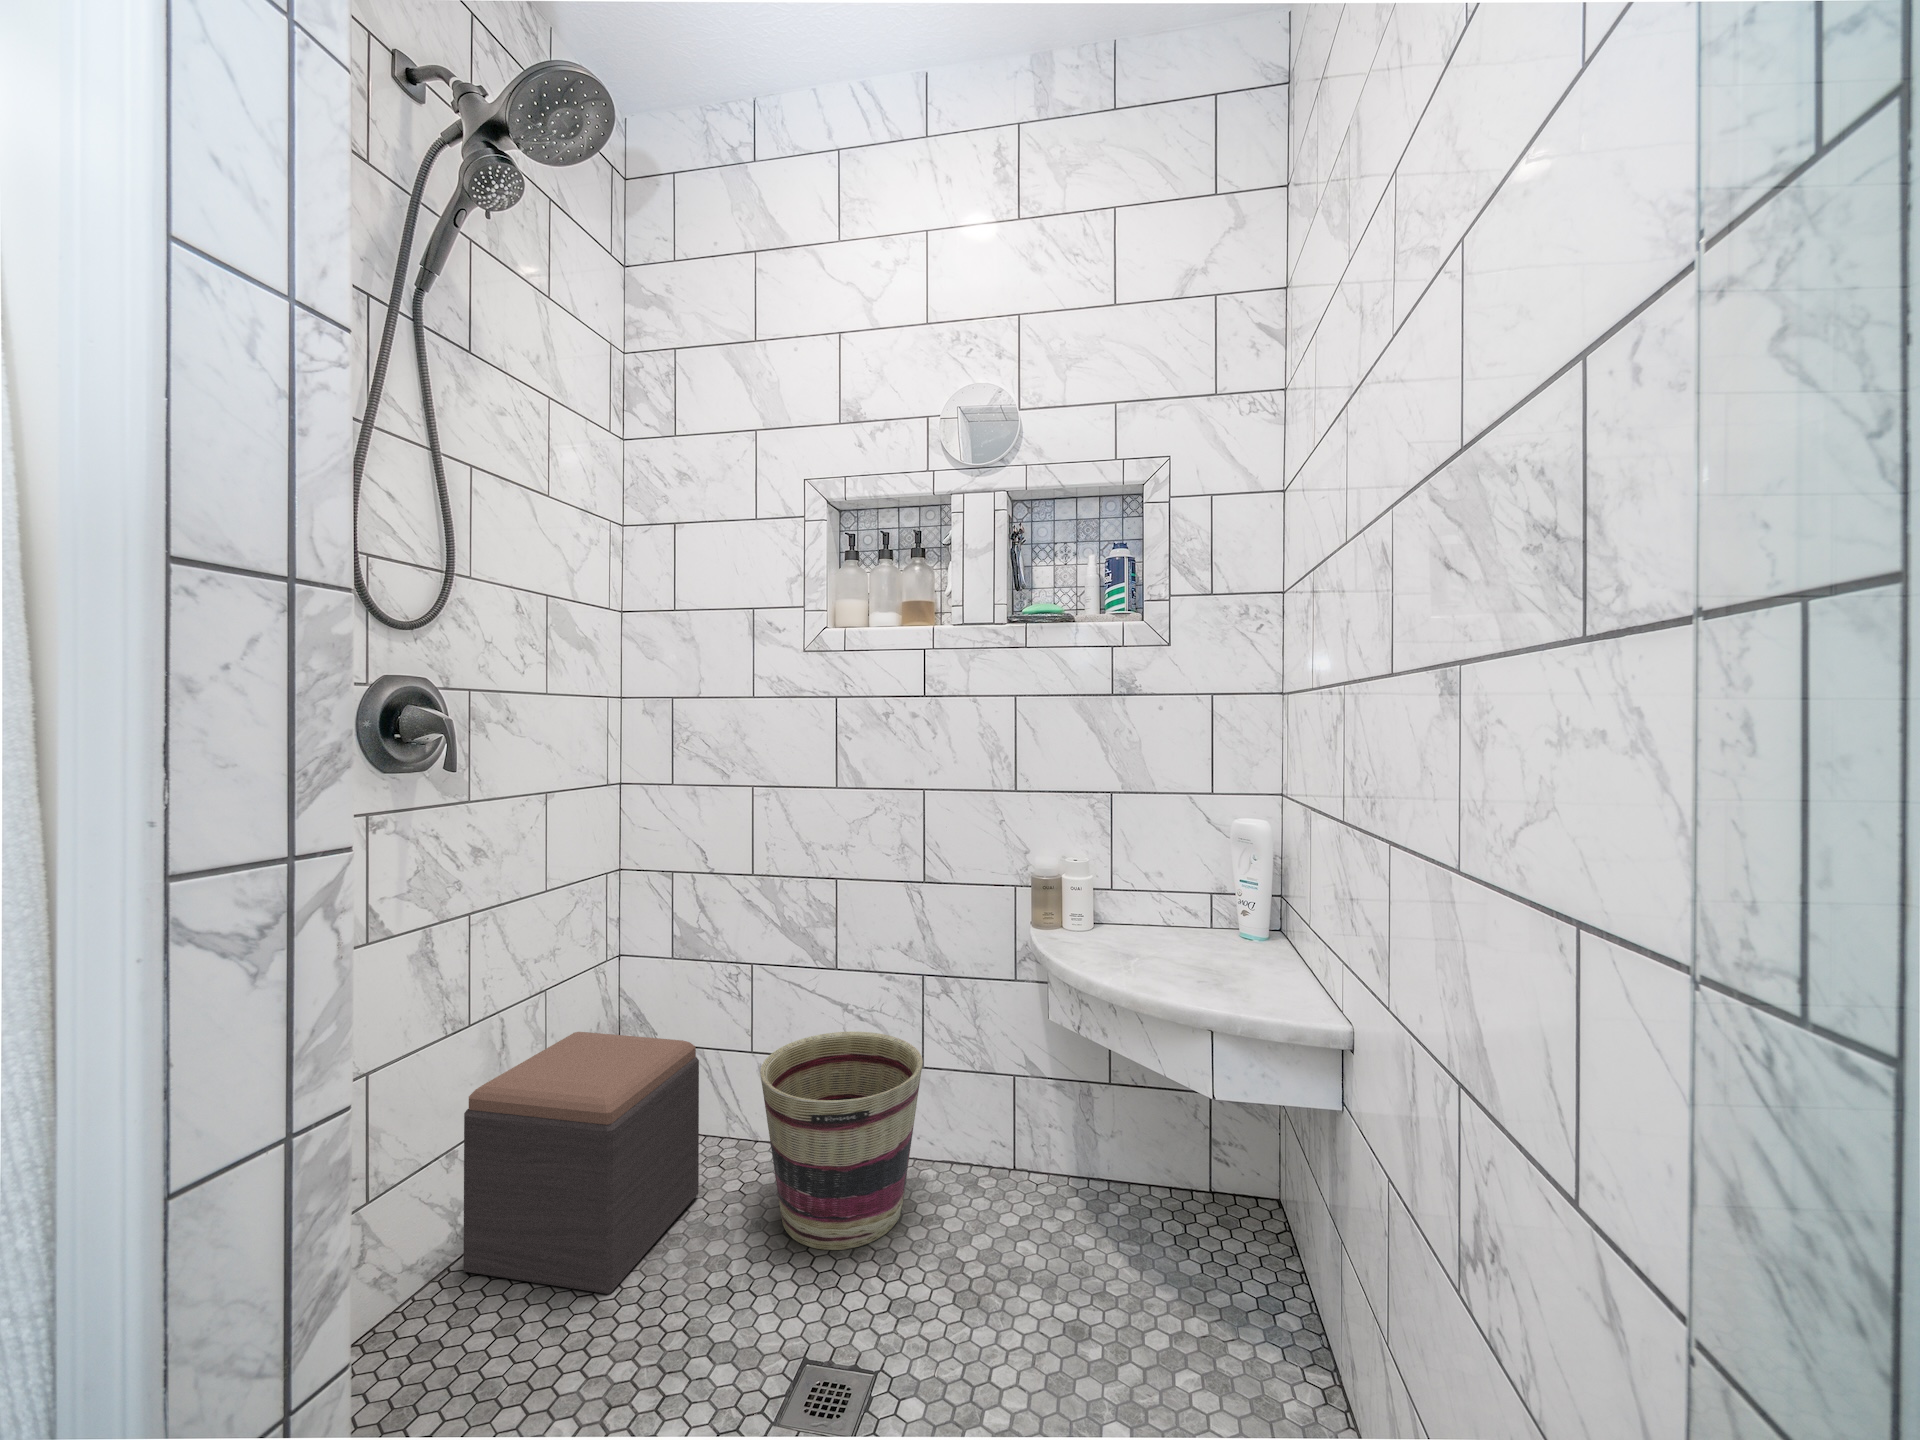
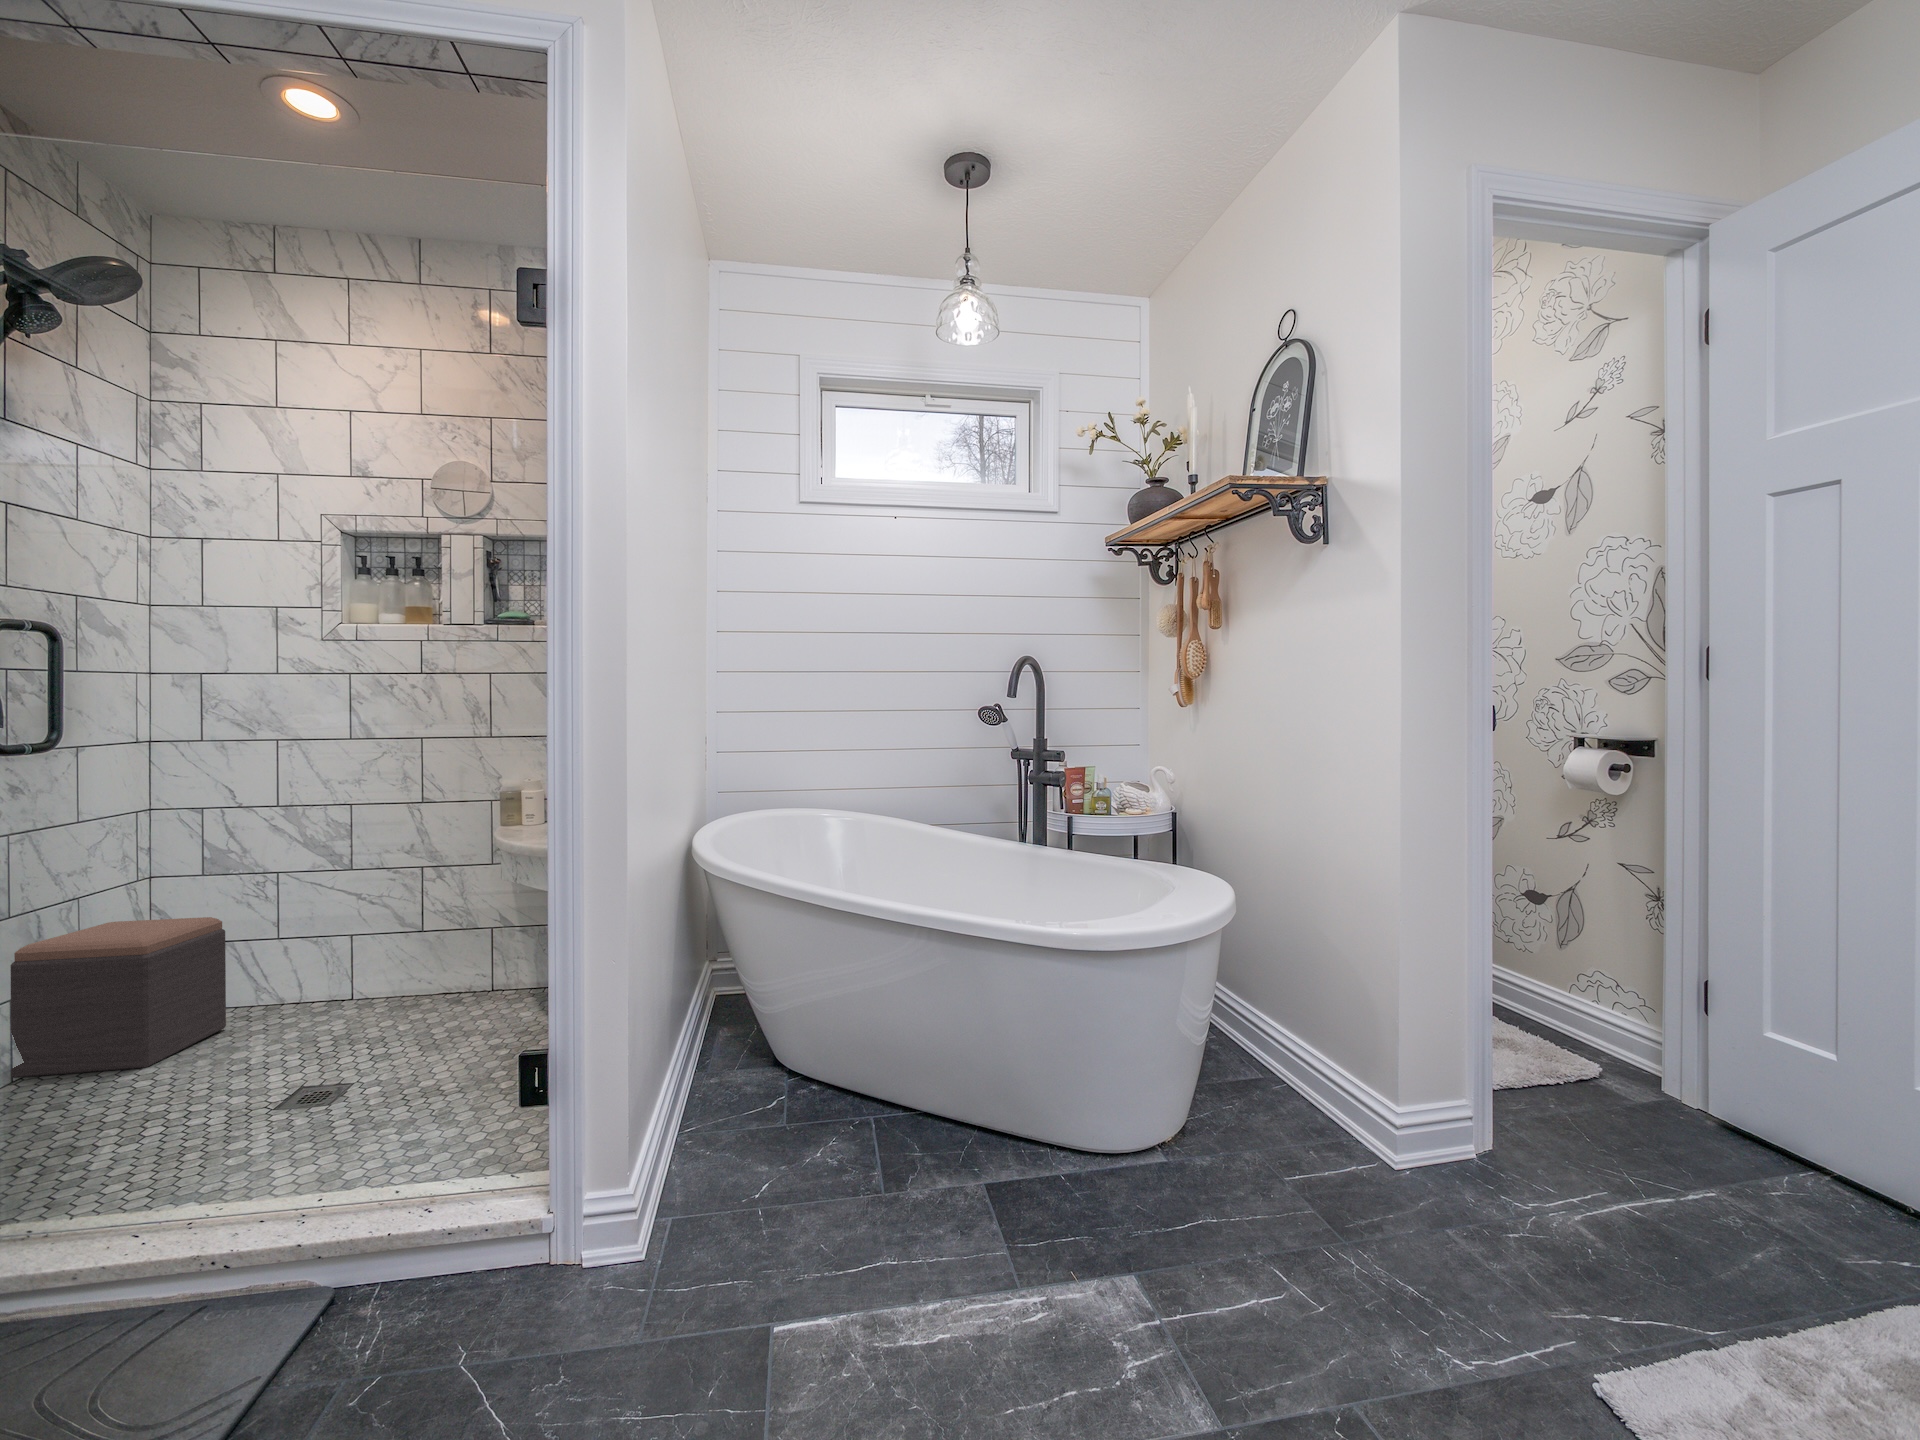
basket: present [760,1032,923,1250] -> none [276,907,411,1034]

